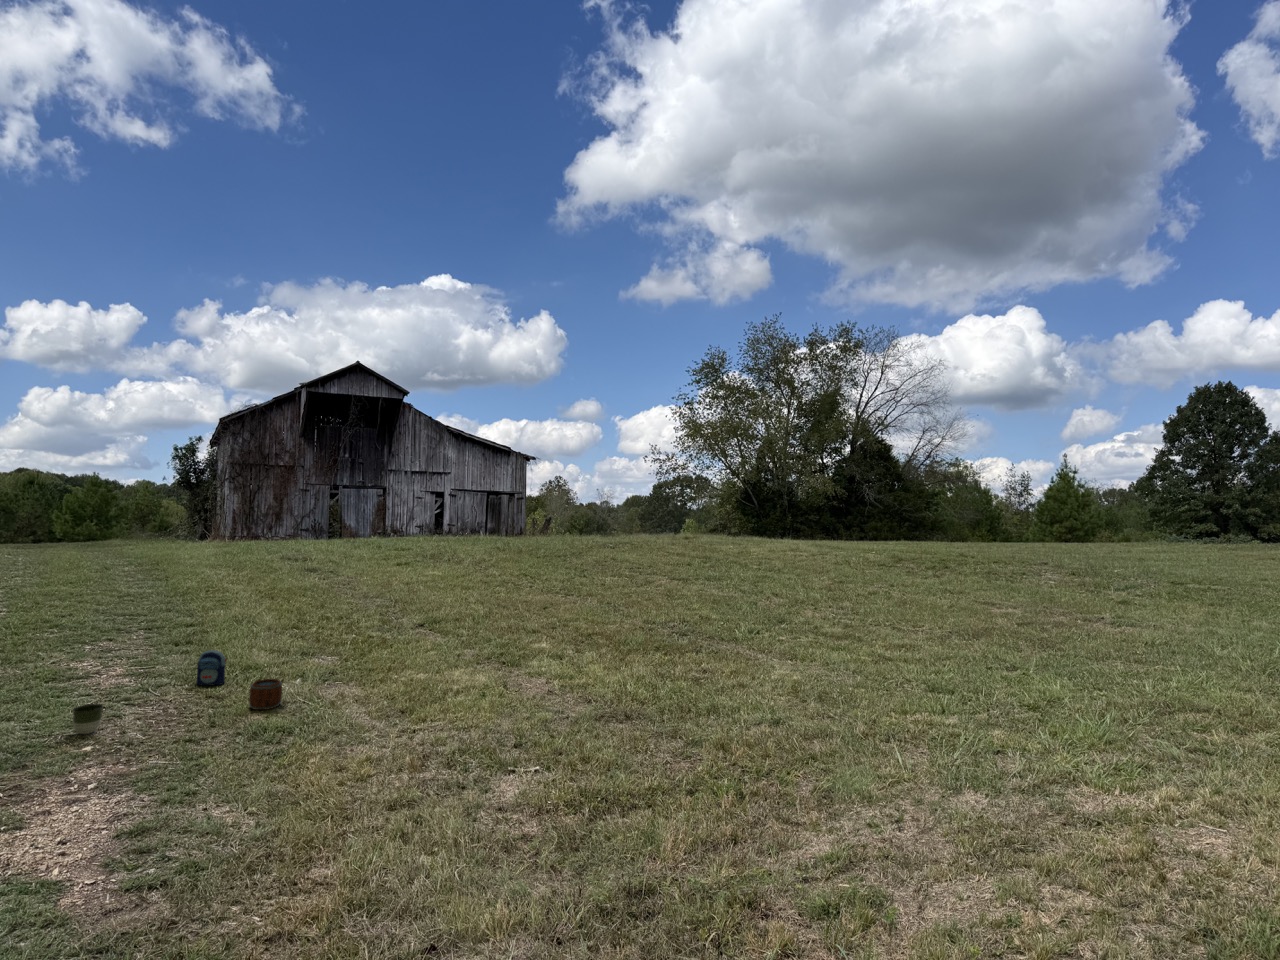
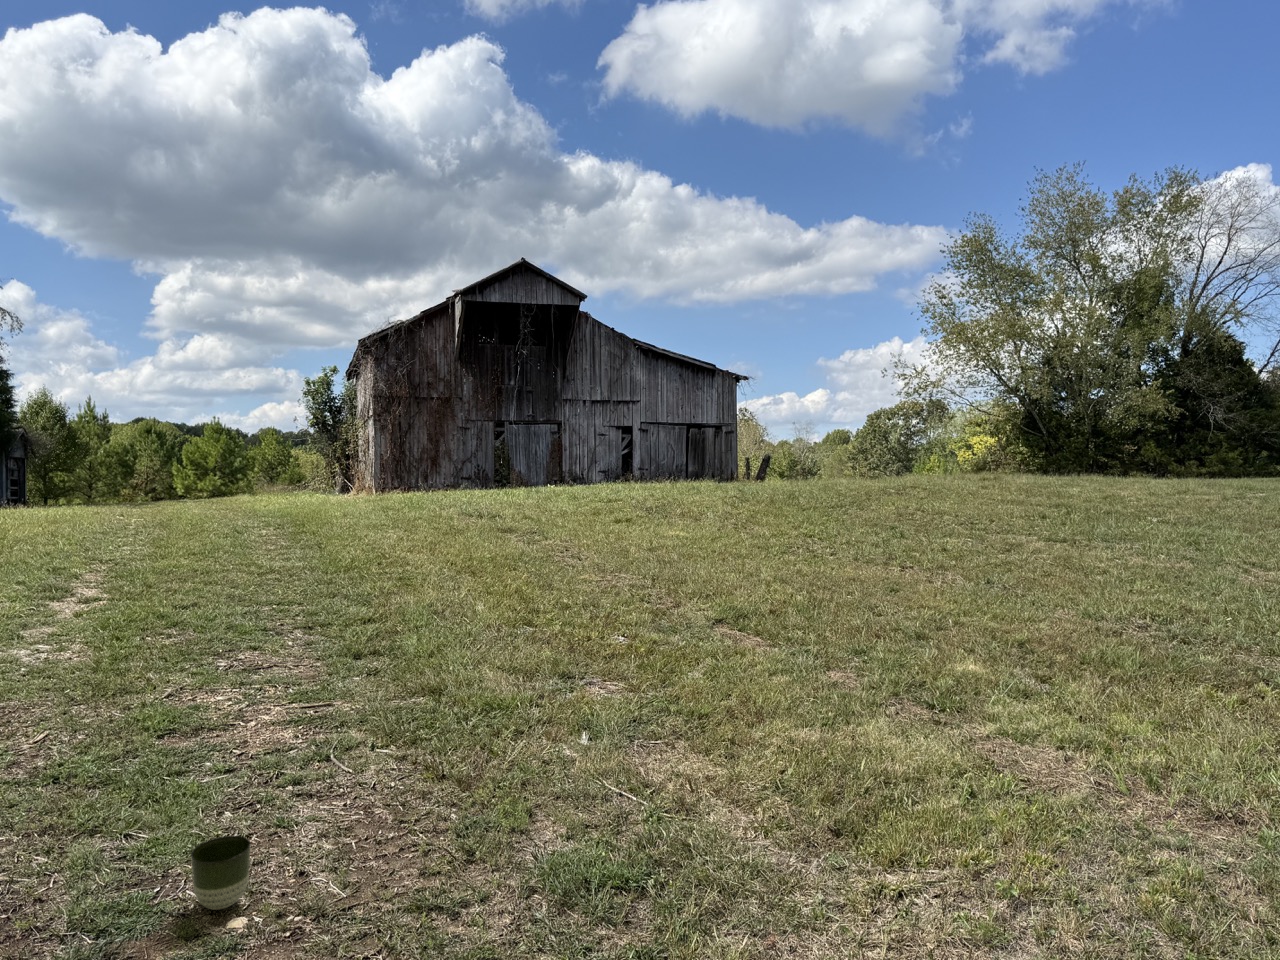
backpack: present [196,650,226,685] -> none [408,691,460,761]
bucket: present [249,679,282,710] -> none [529,768,593,843]

